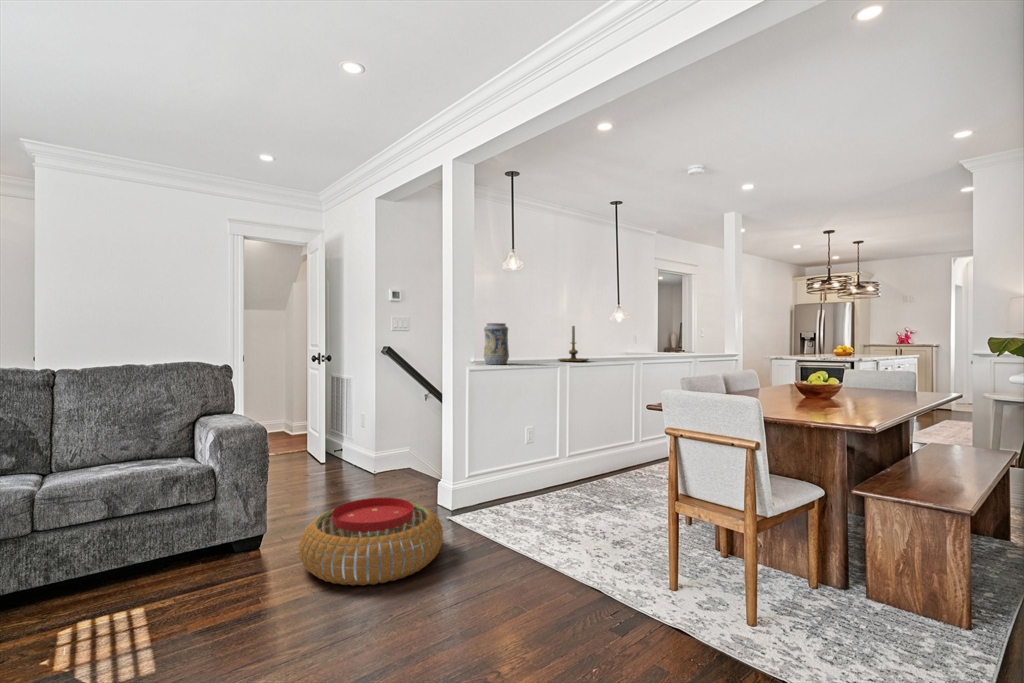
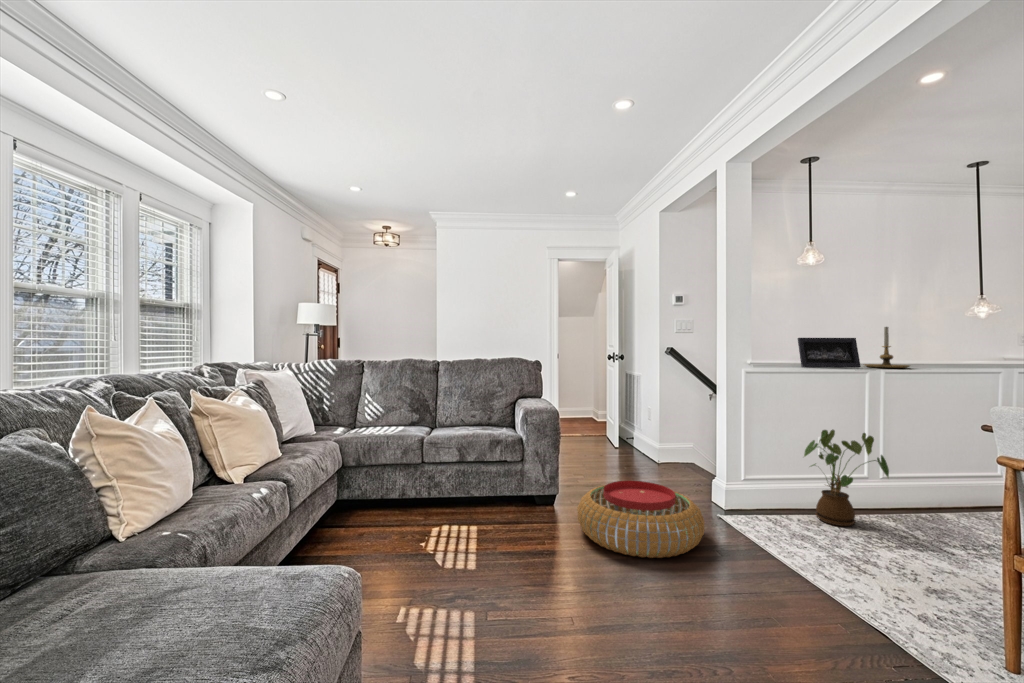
decorative vase: present [484,323,509,364] -> none [763,325,793,368]
picture frame: none [511,335,557,363] -> present [798,338,861,368]
house plant: none [518,419,581,505] -> present [804,430,889,526]

